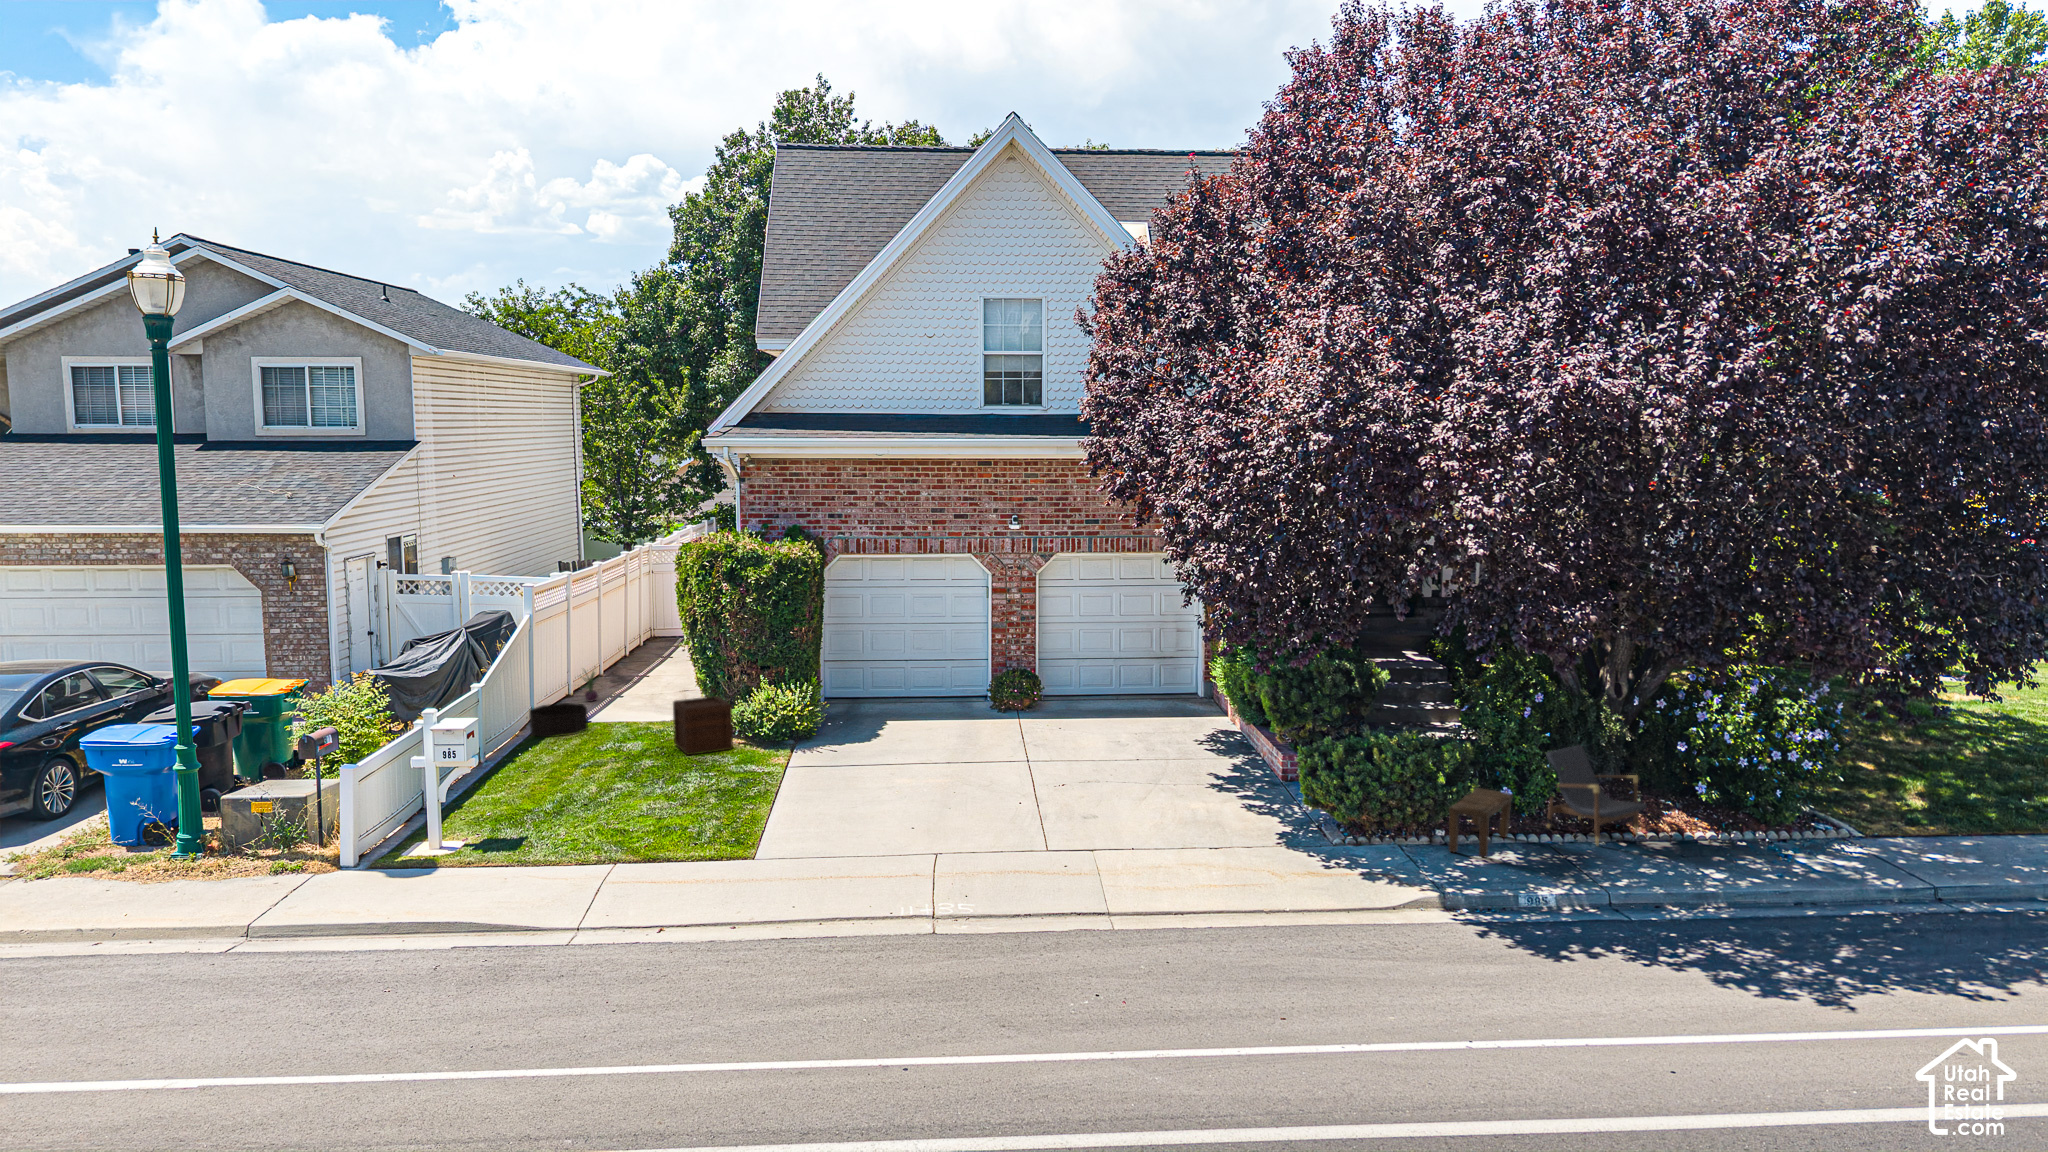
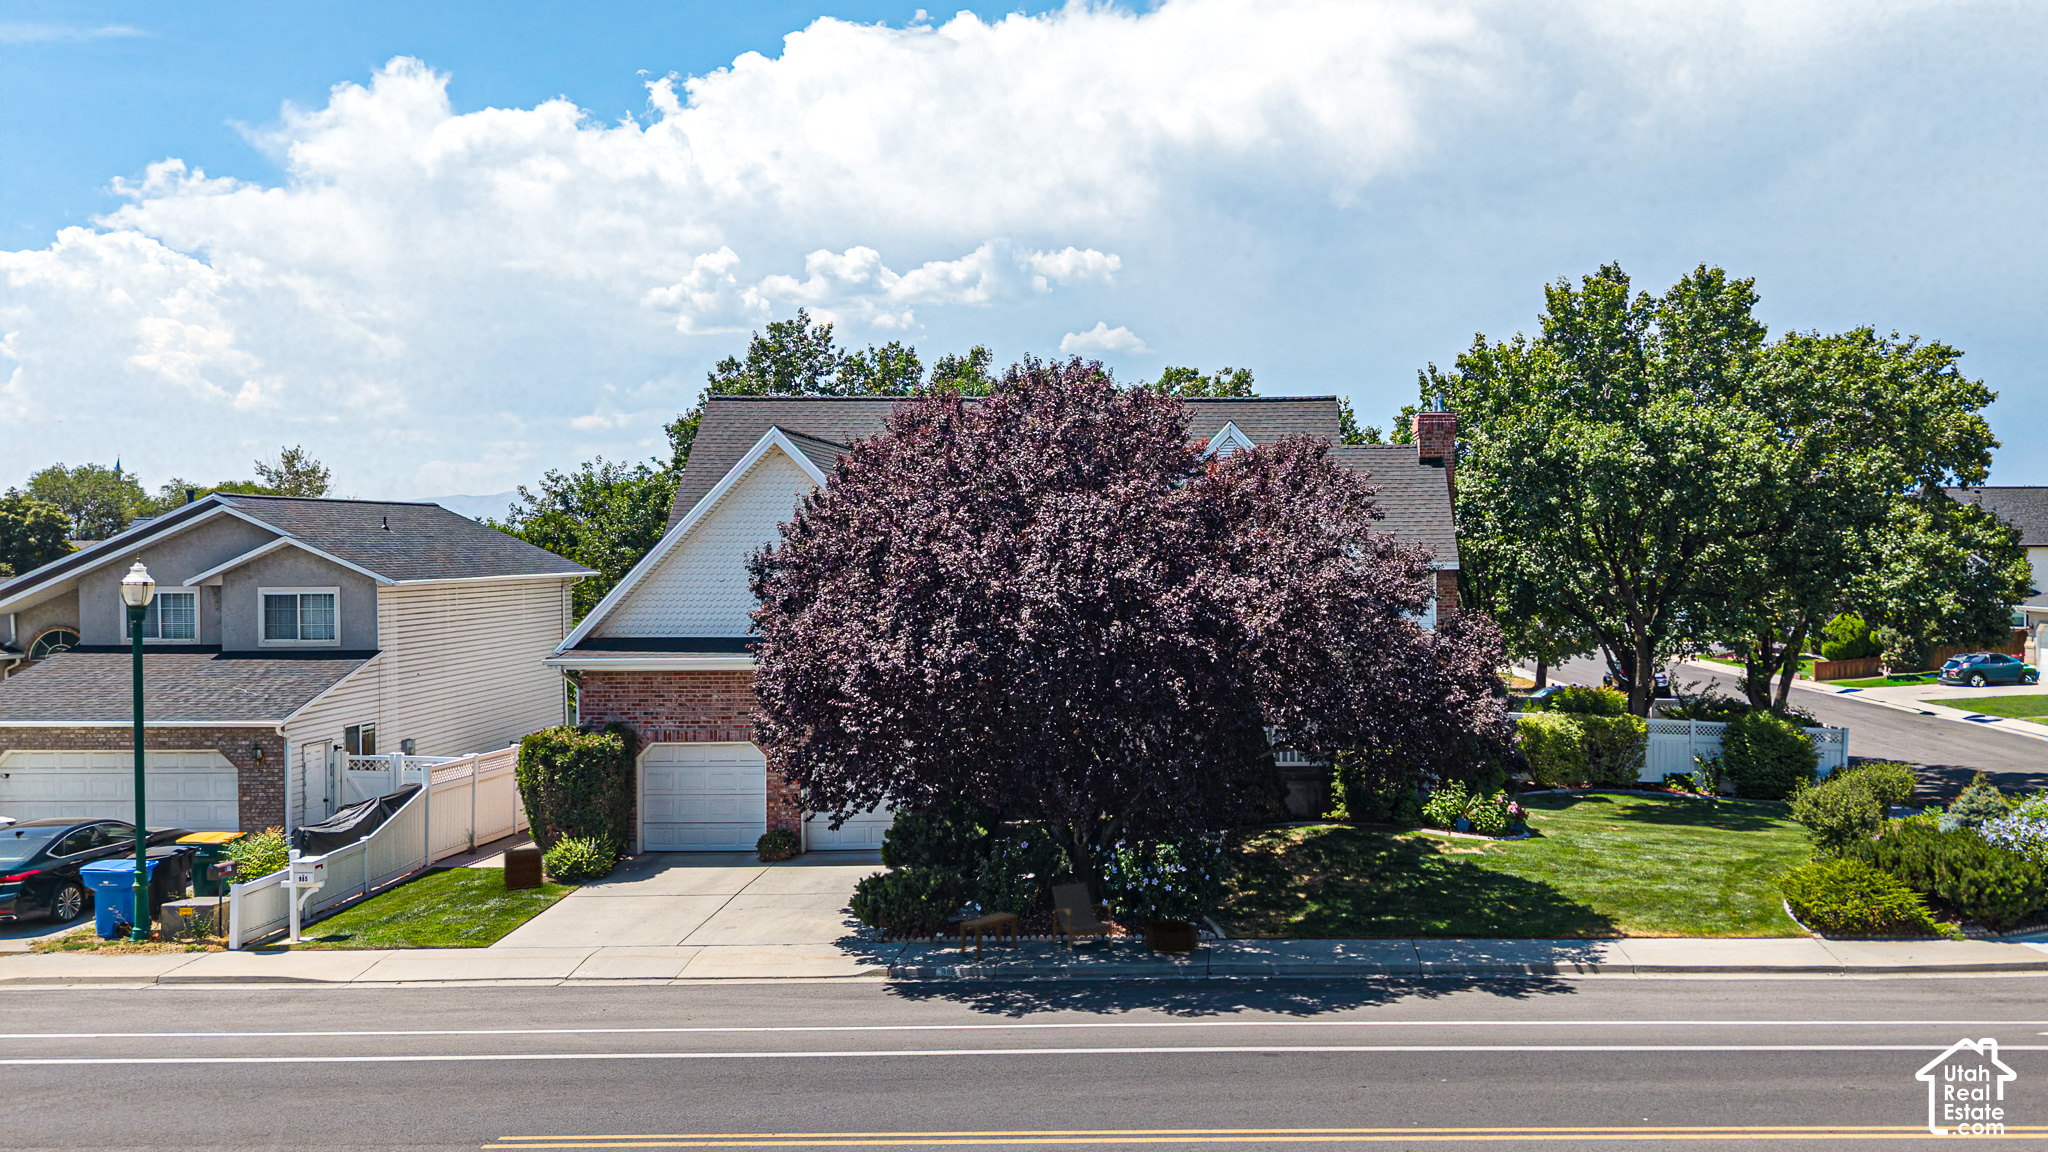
basket: present [529,703,588,737] -> present [1144,920,1198,954]

